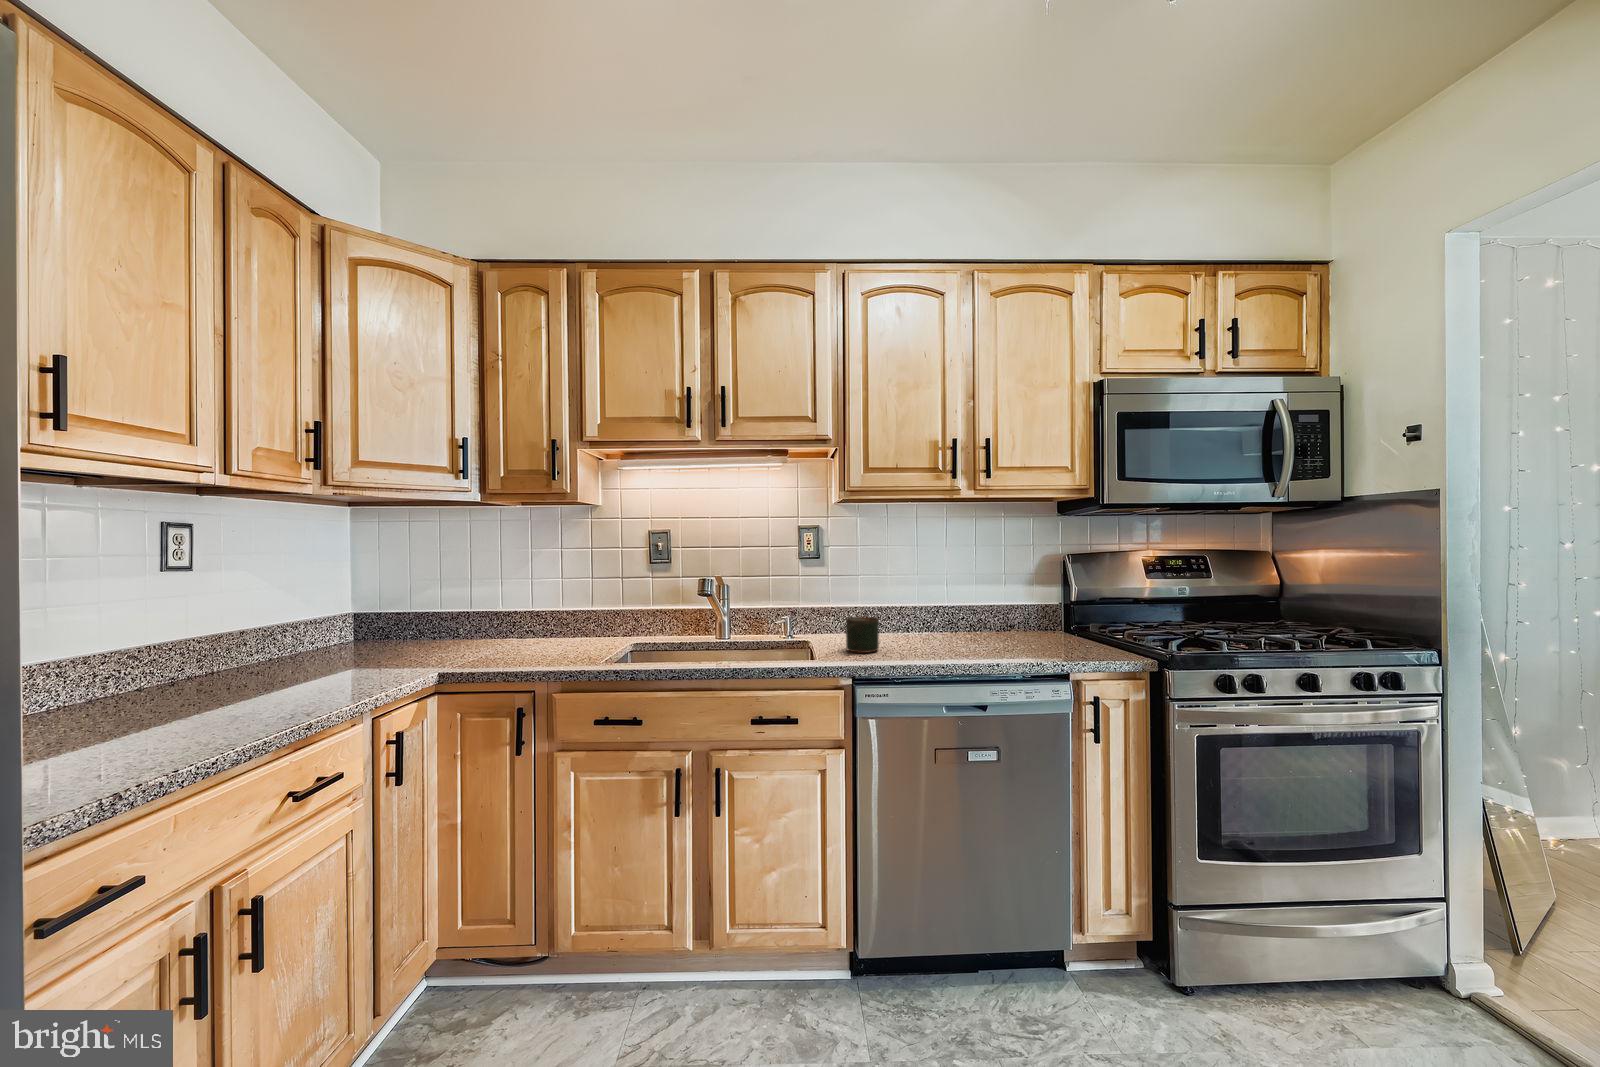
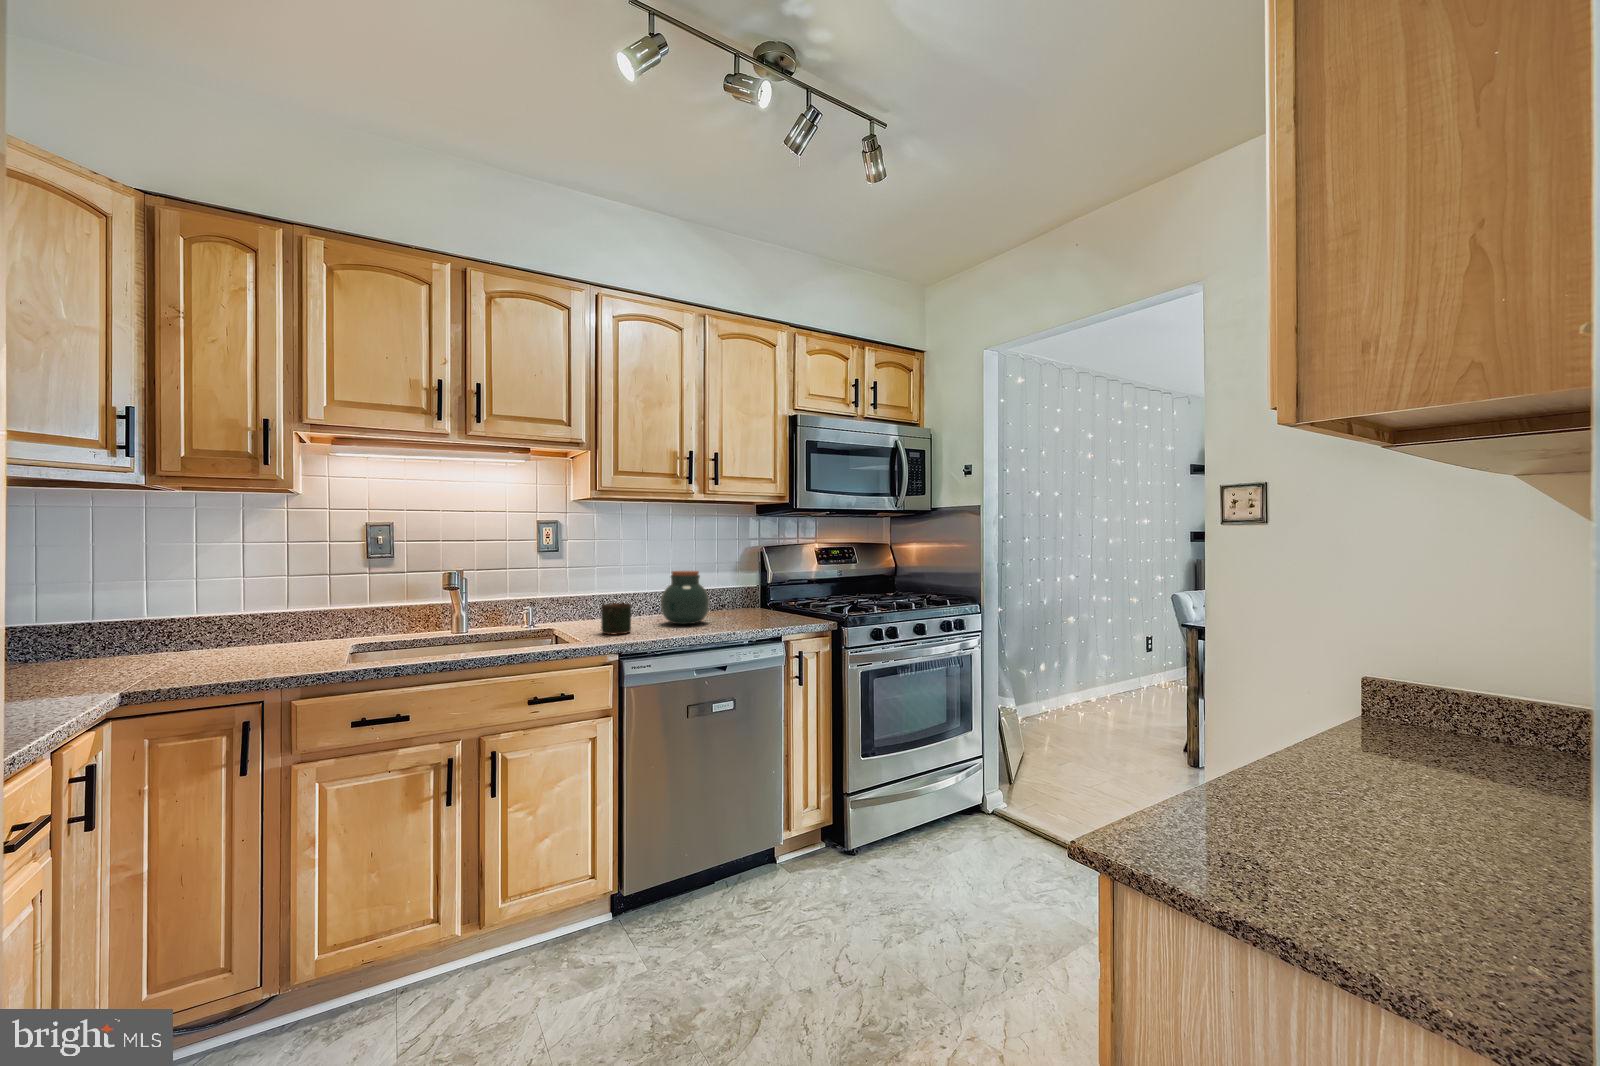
jar: none [922,581,980,645] -> present [661,571,709,624]

